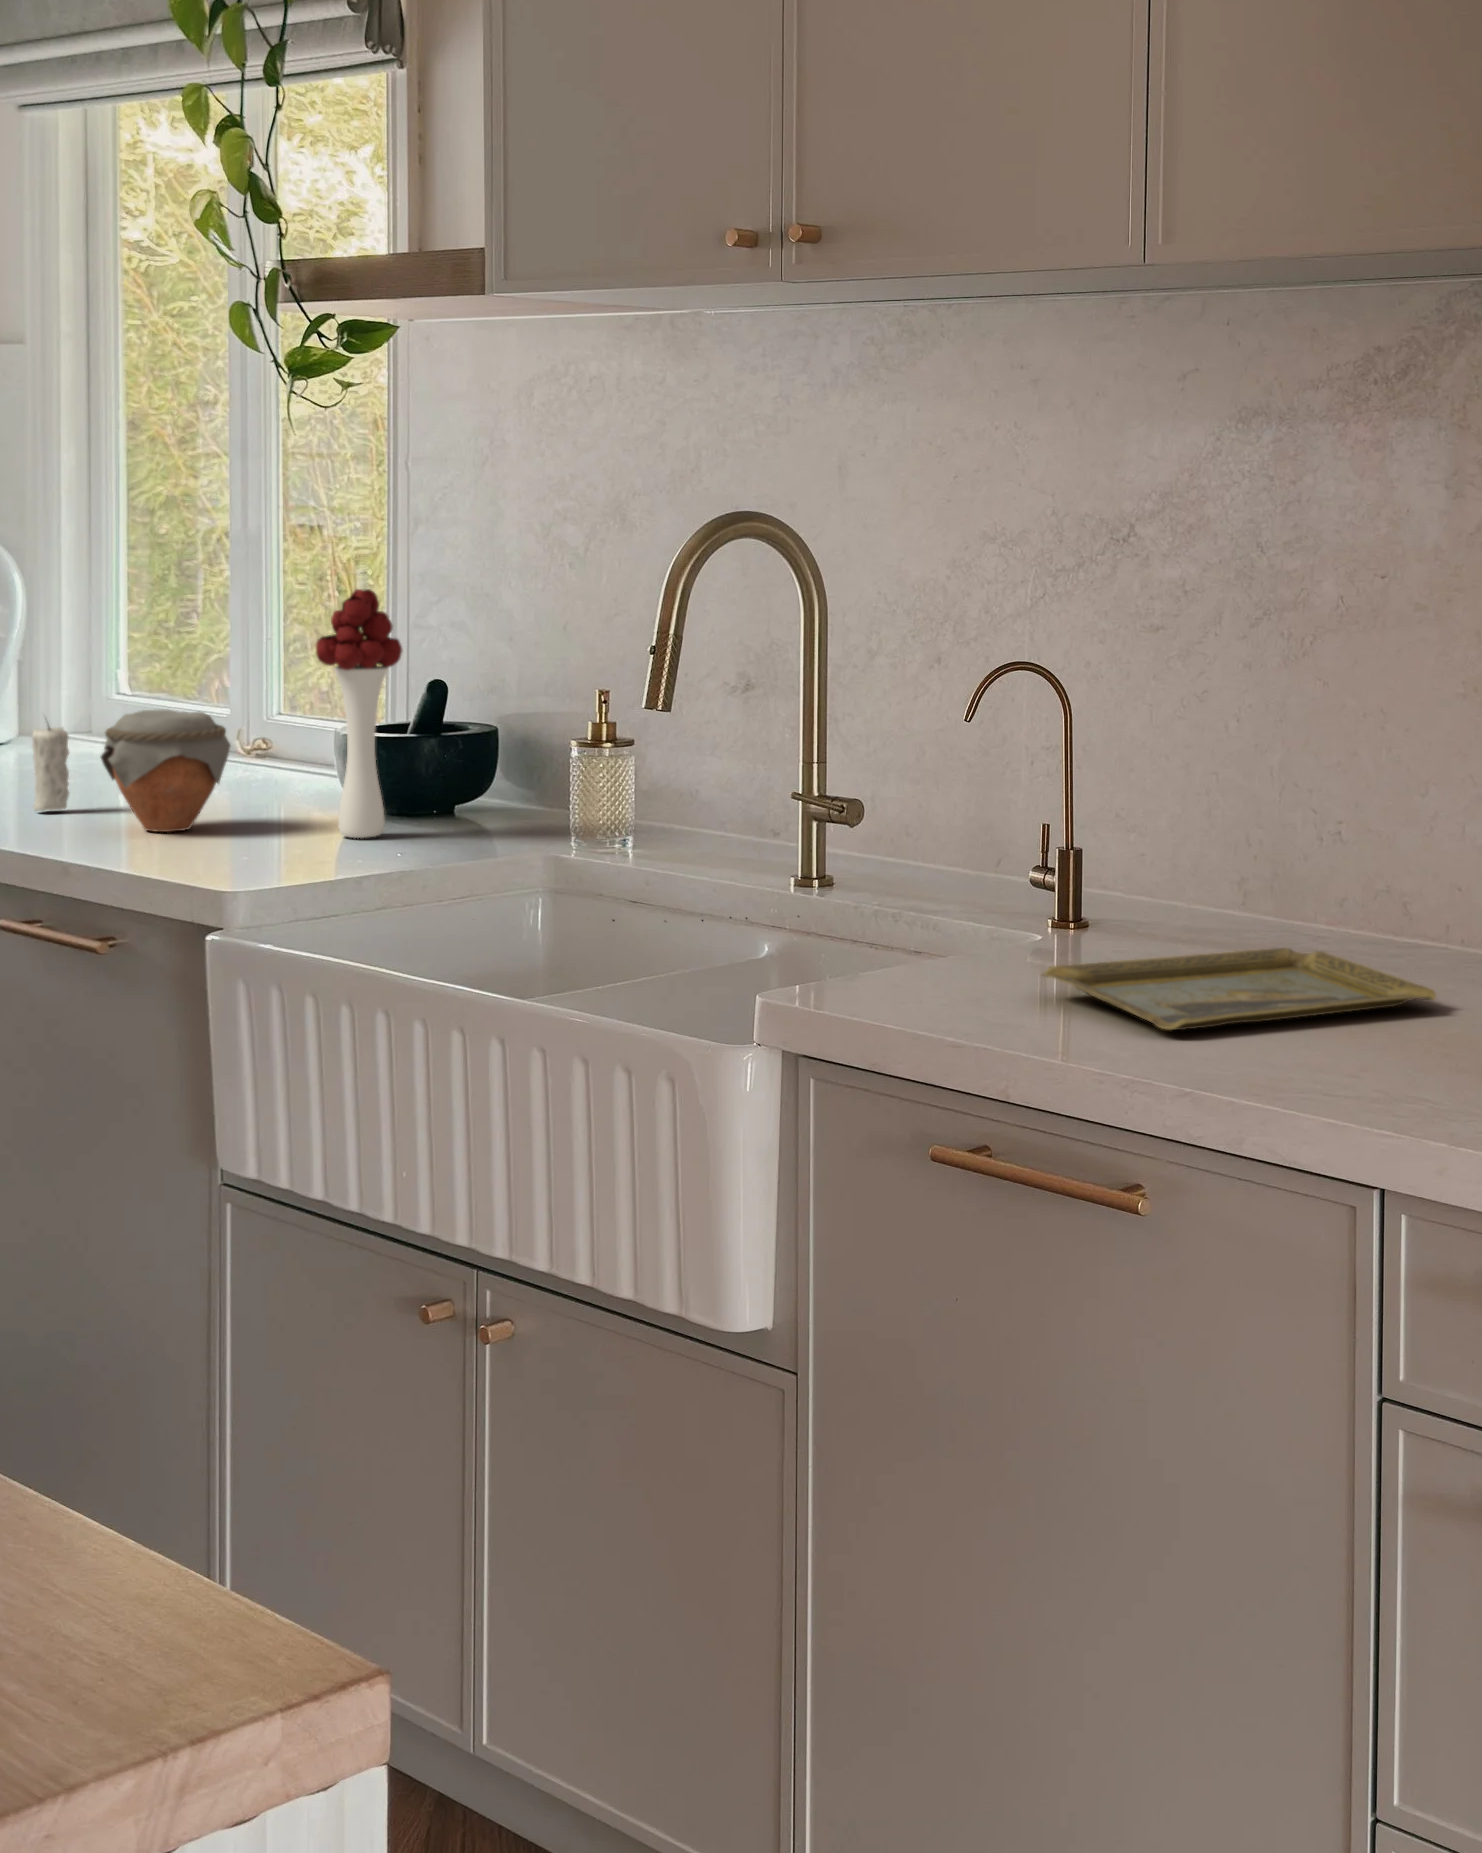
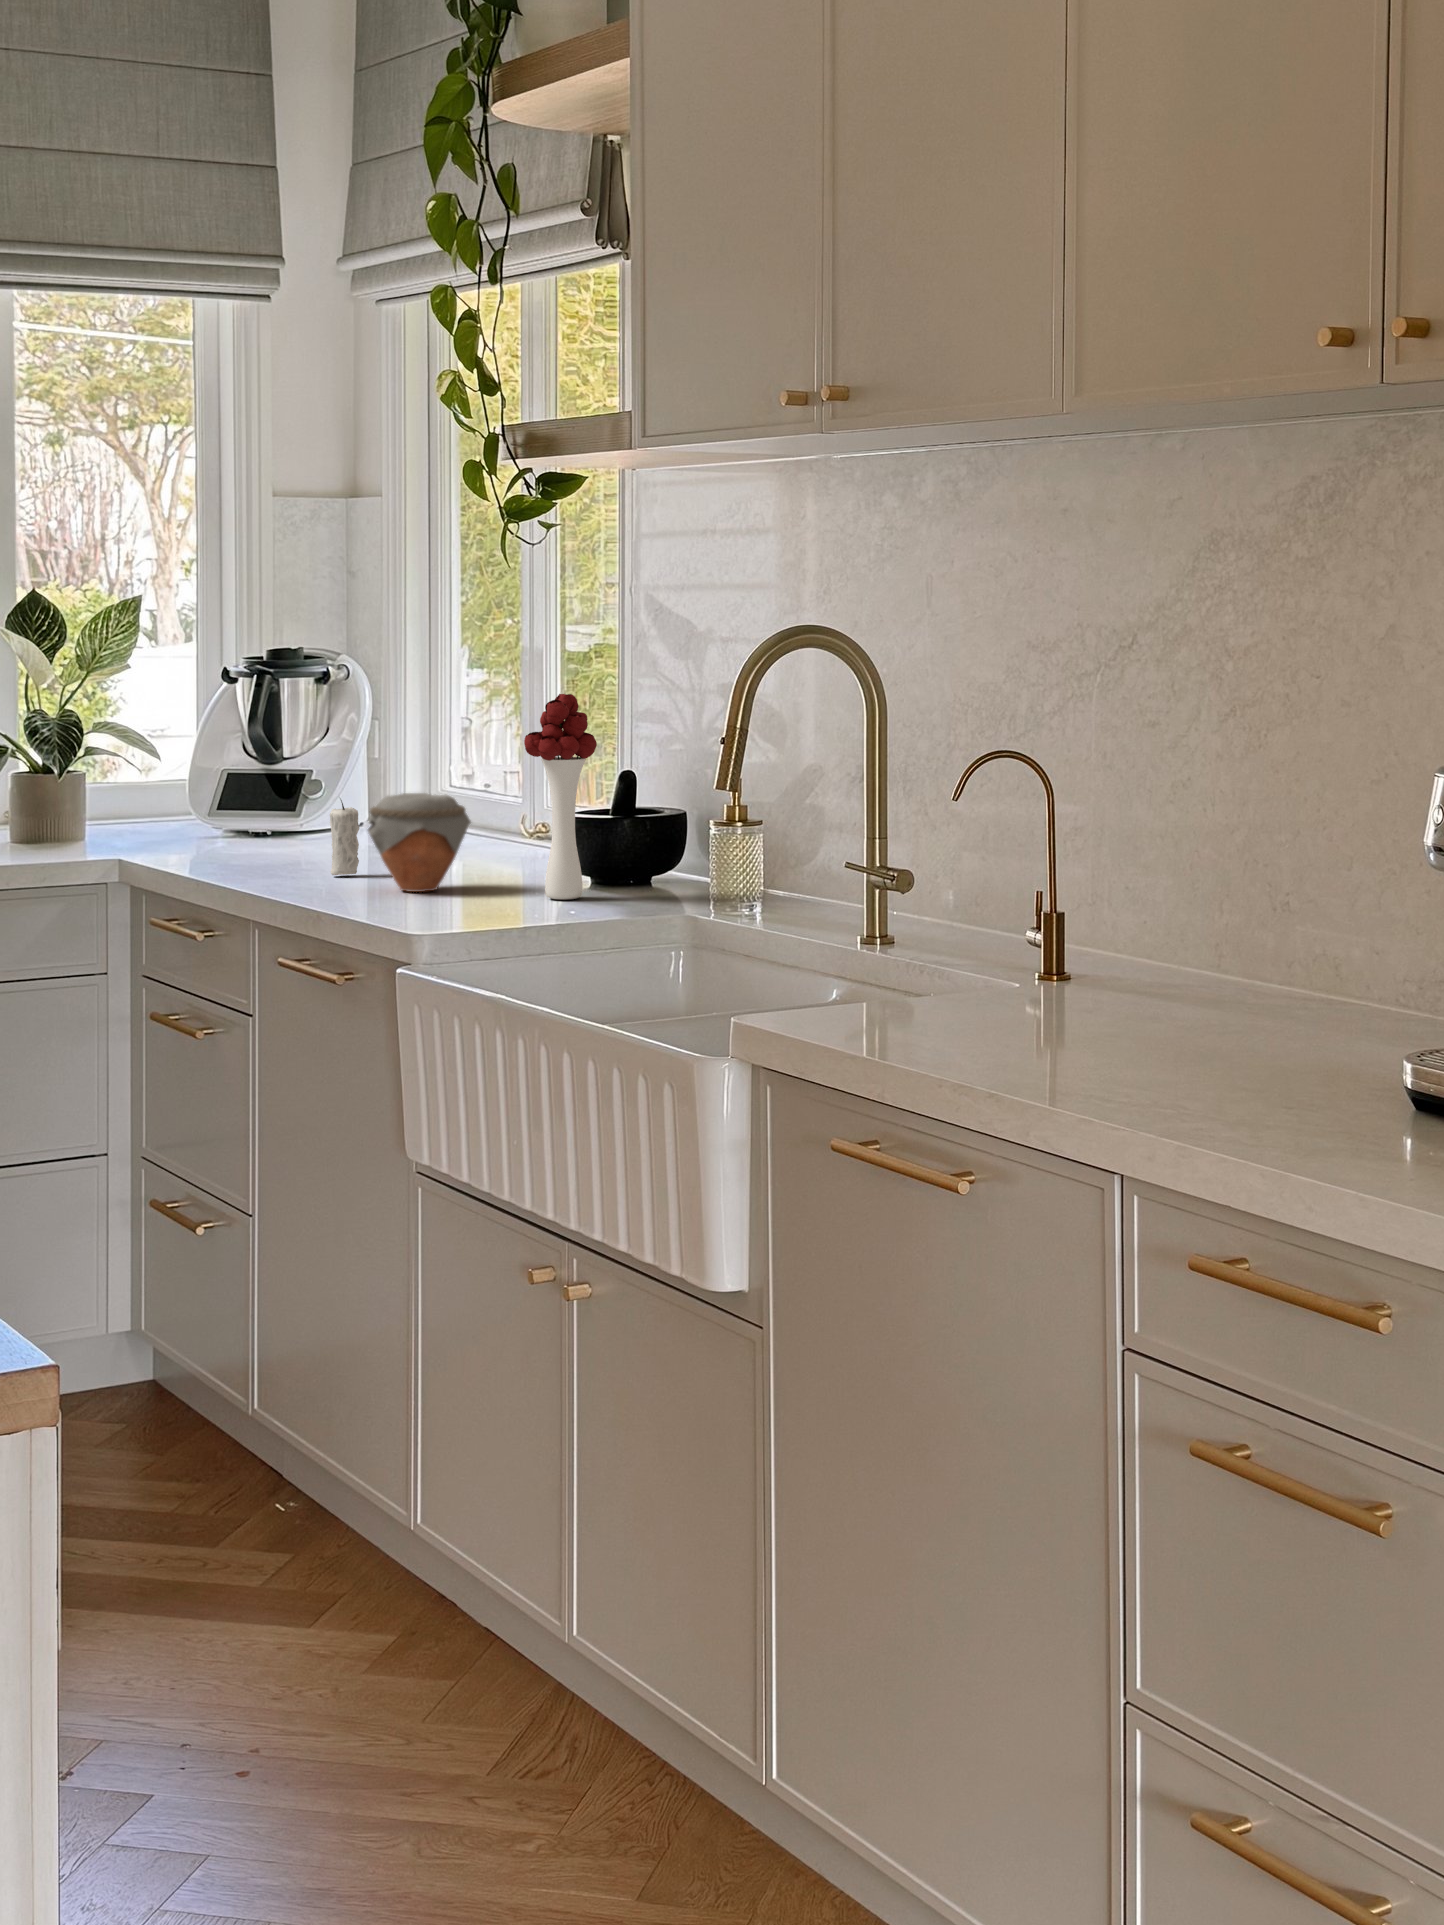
tray: present [1043,948,1436,1030] -> none [967,995,1298,1052]

